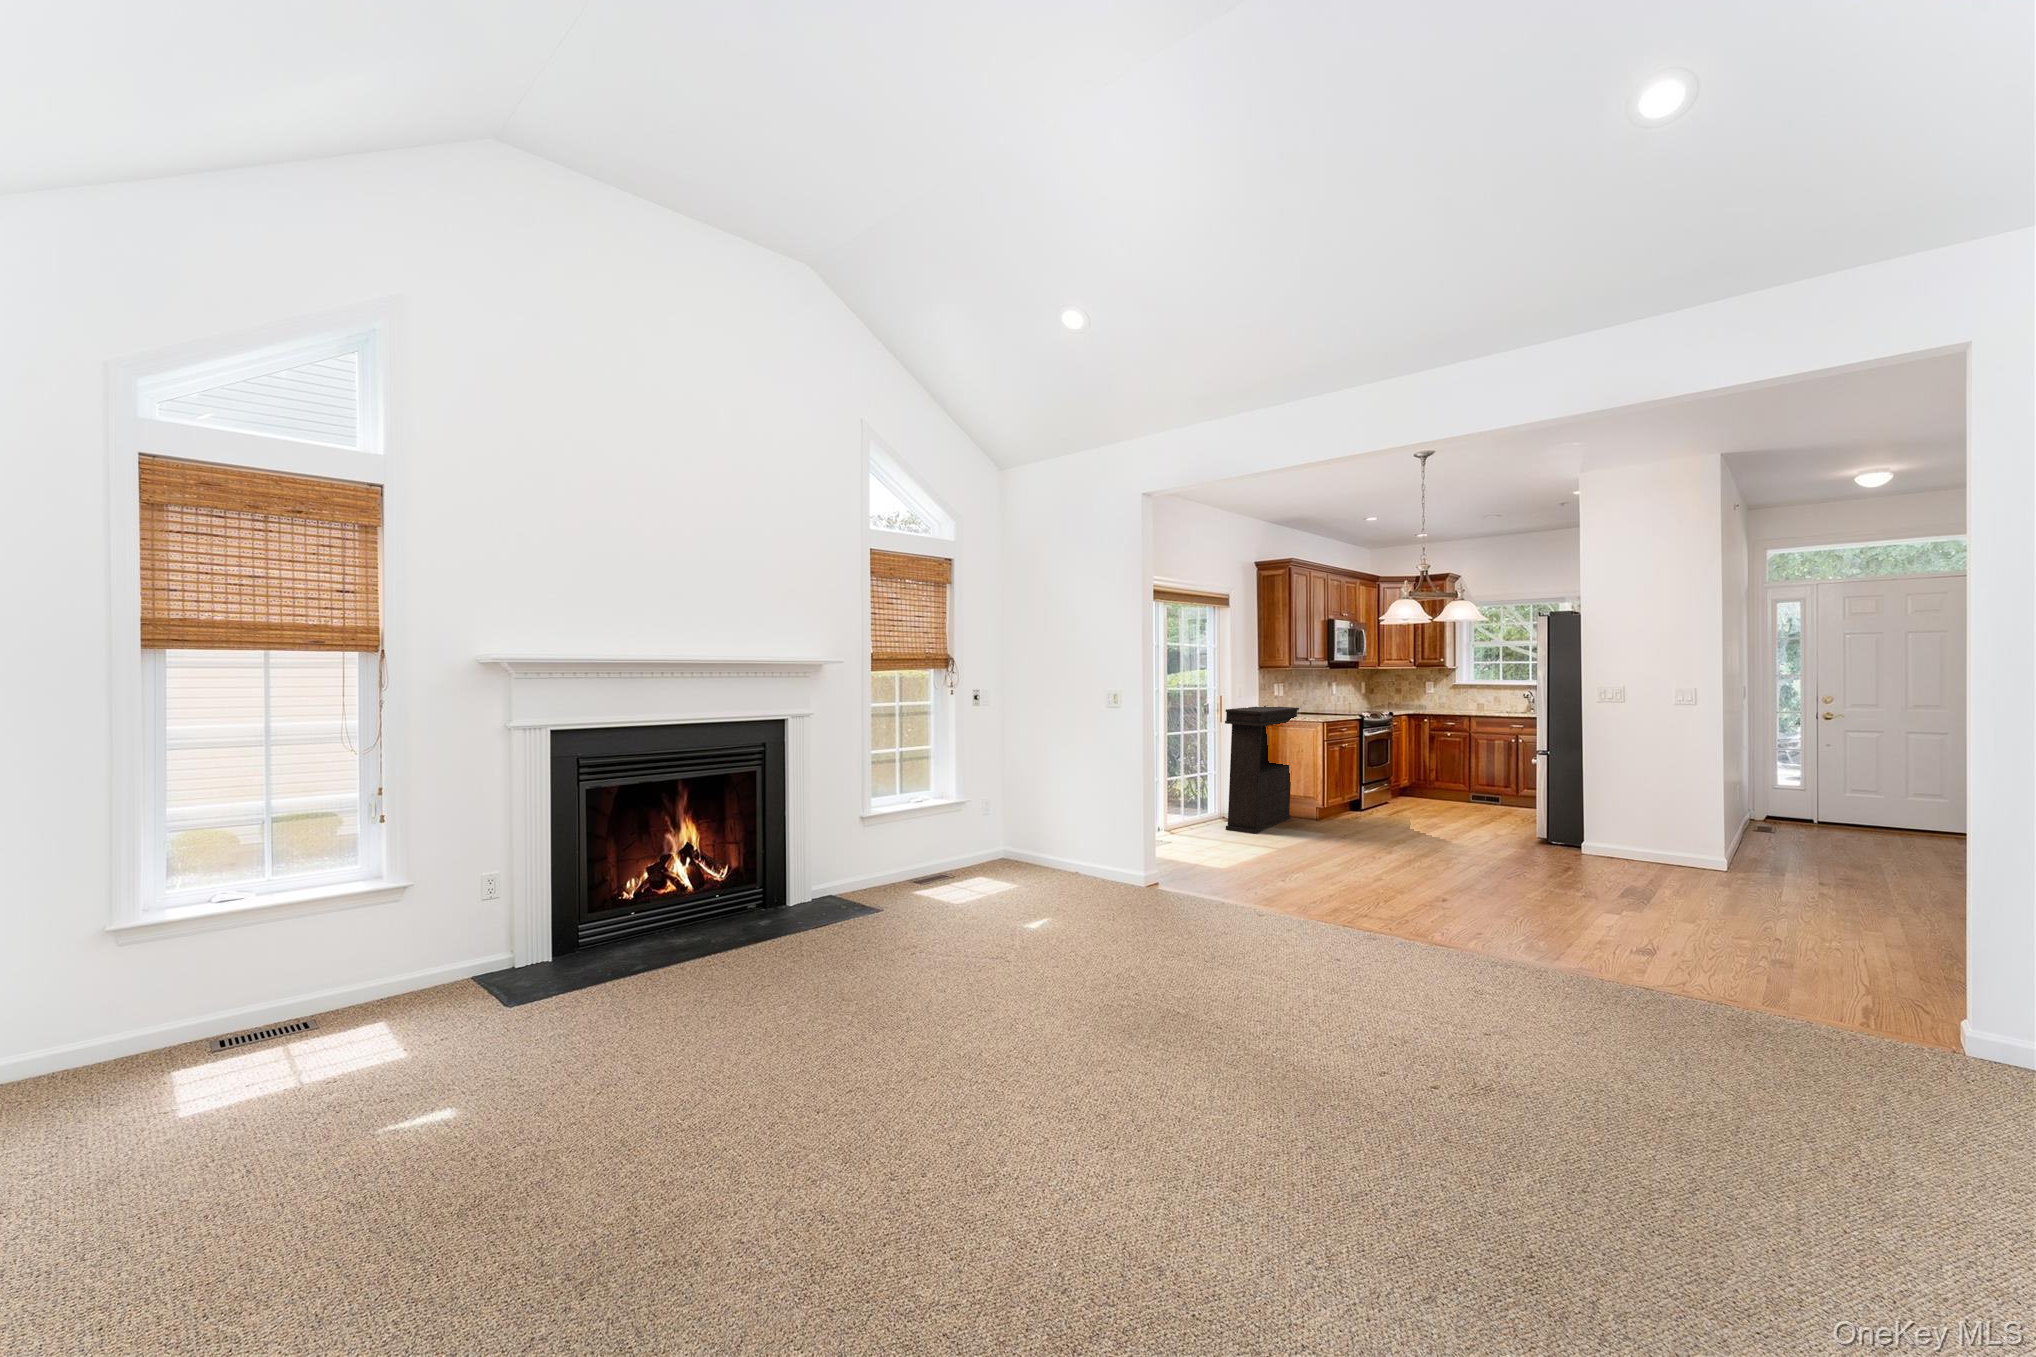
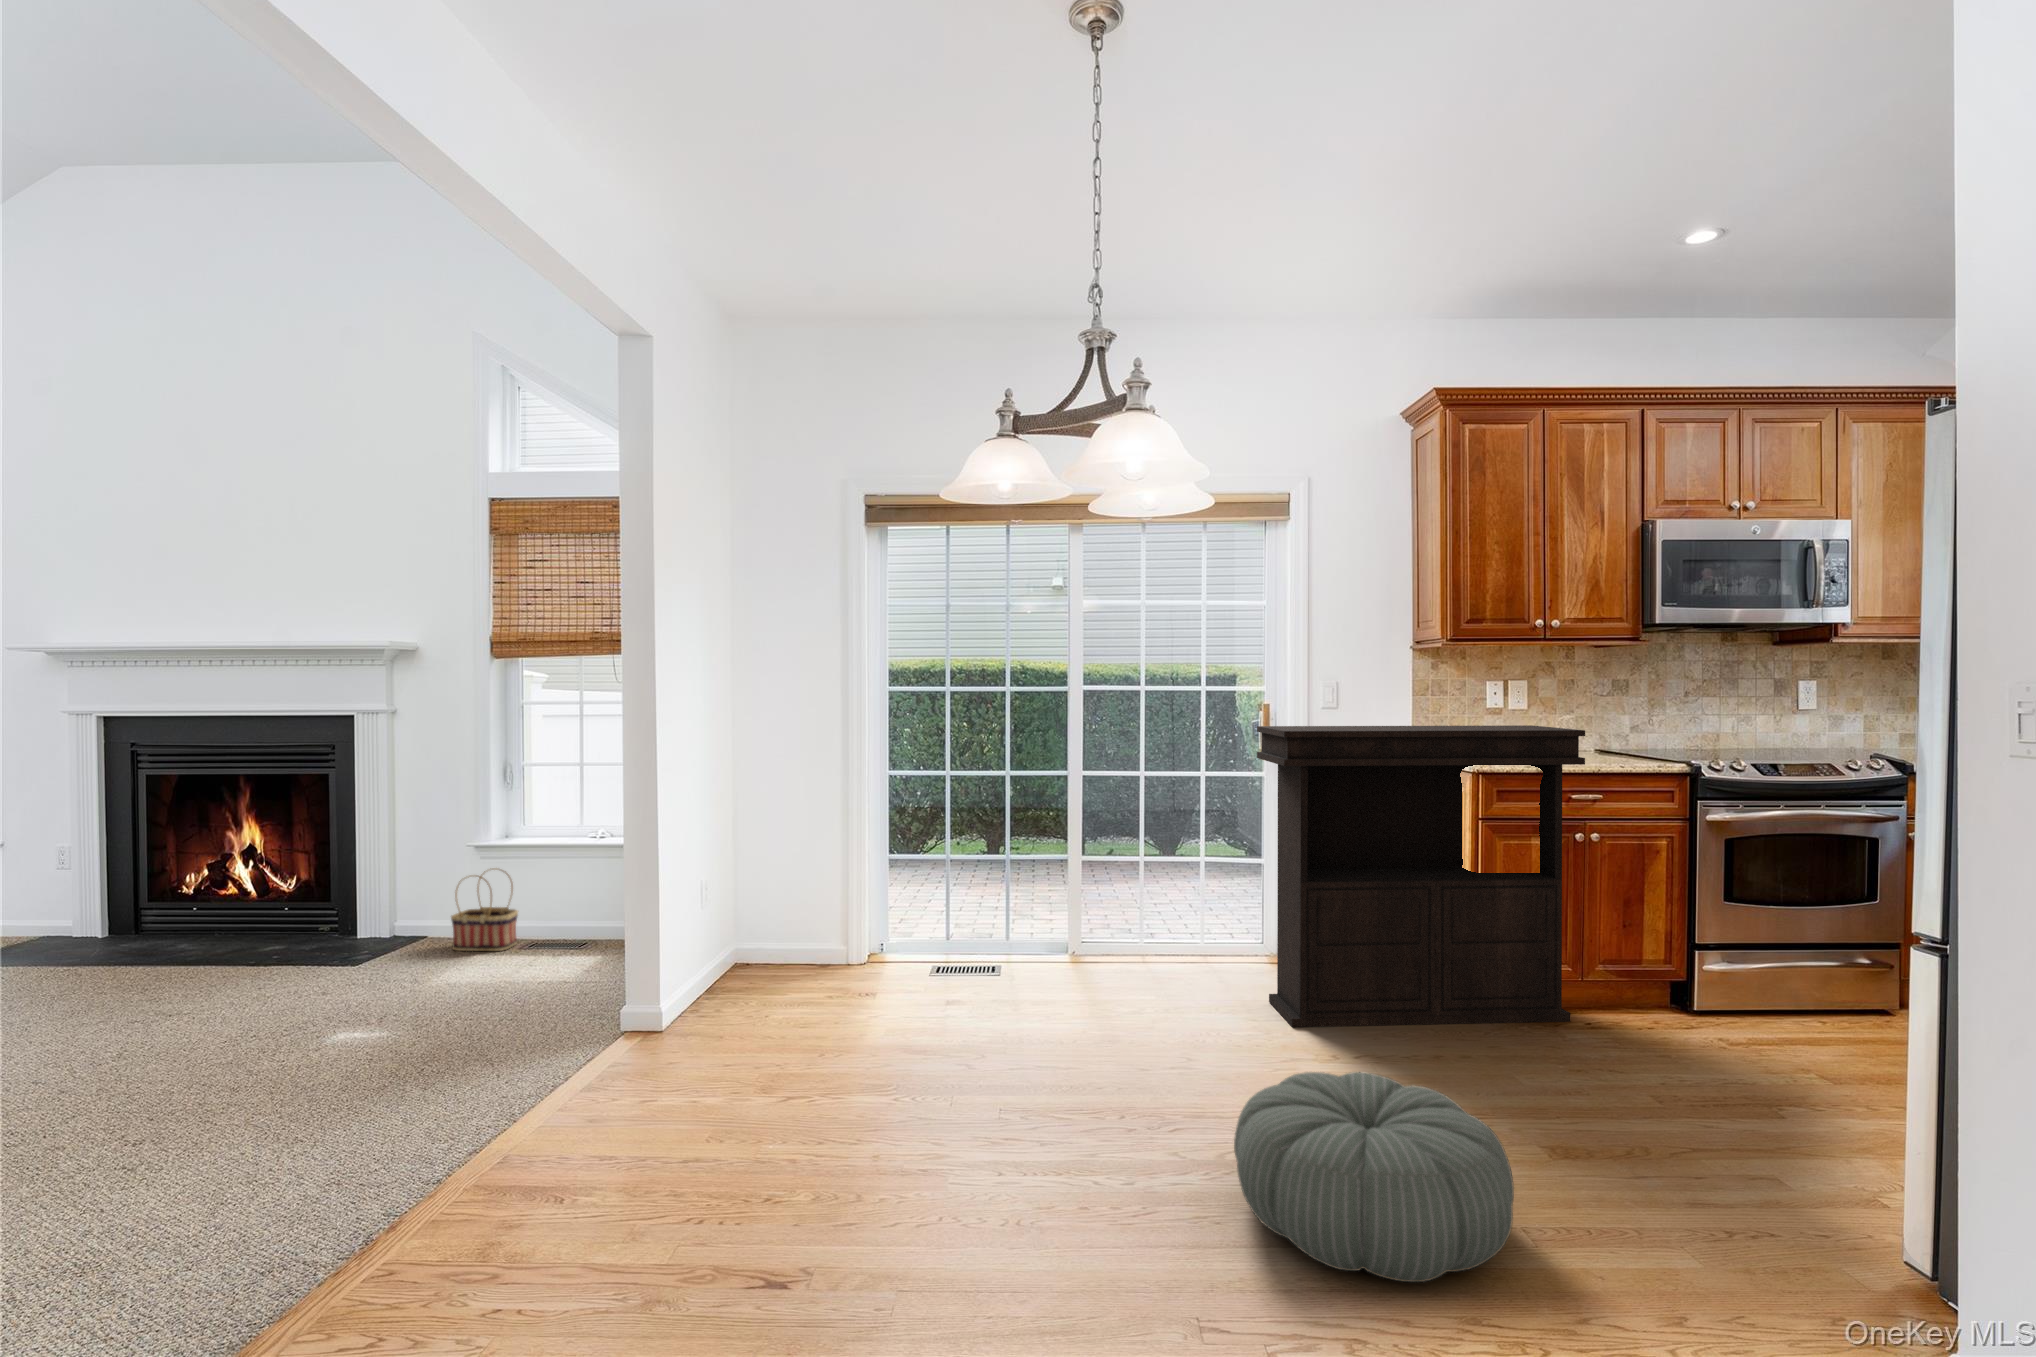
pouf: none [1359,821,1445,865] -> present [1234,1072,1514,1282]
basket: none [863,831,906,893] -> present [451,870,518,951]

